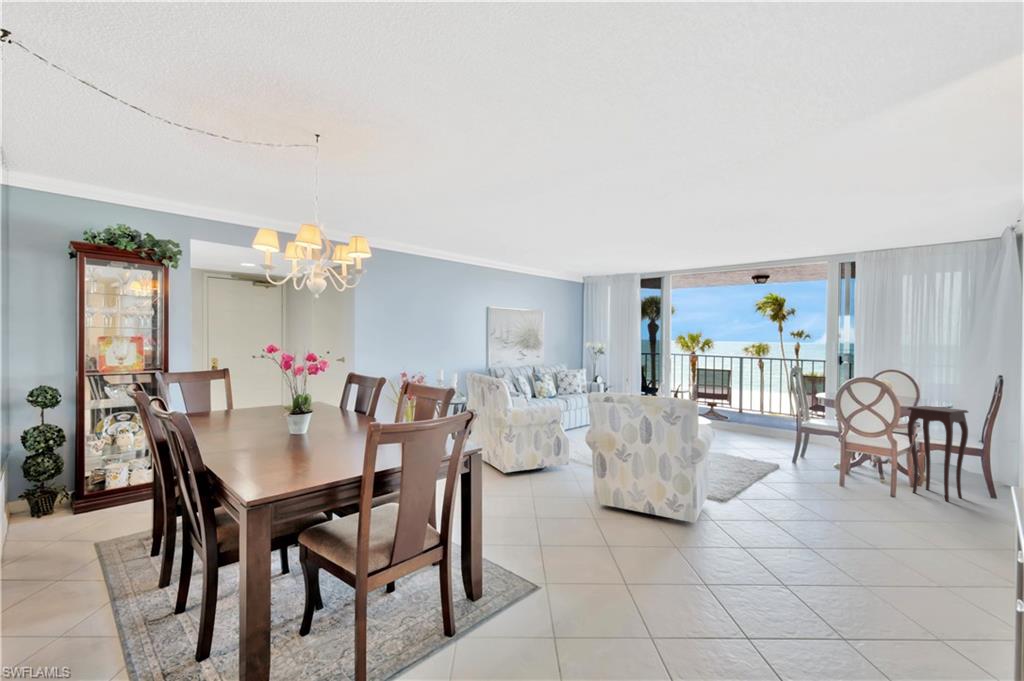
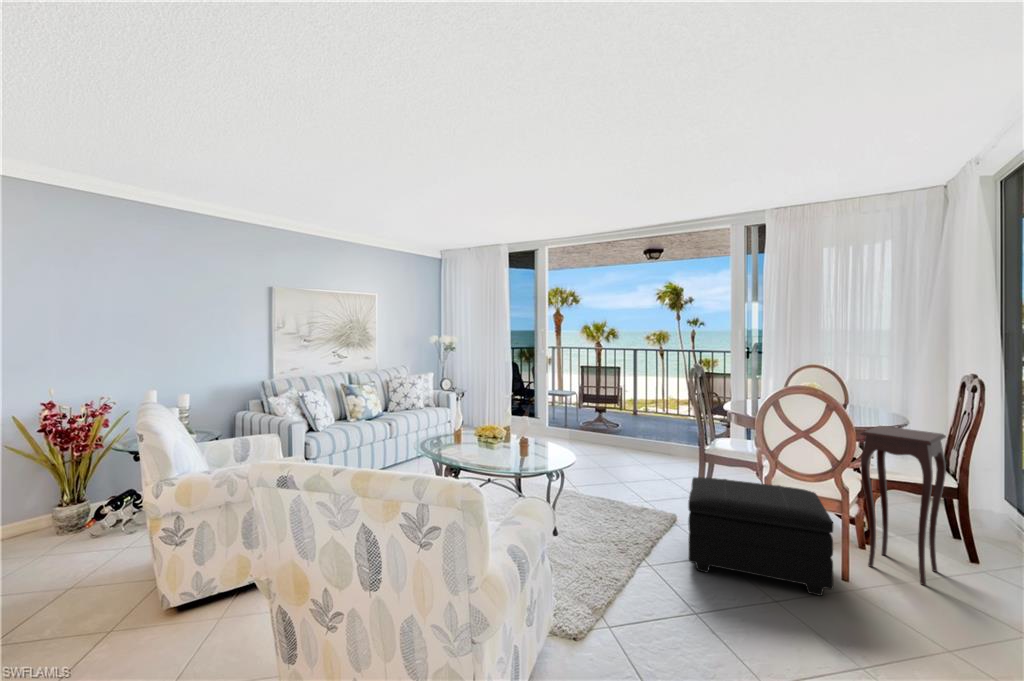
footstool: none [787,435,880,499] -> present [688,477,833,596]

